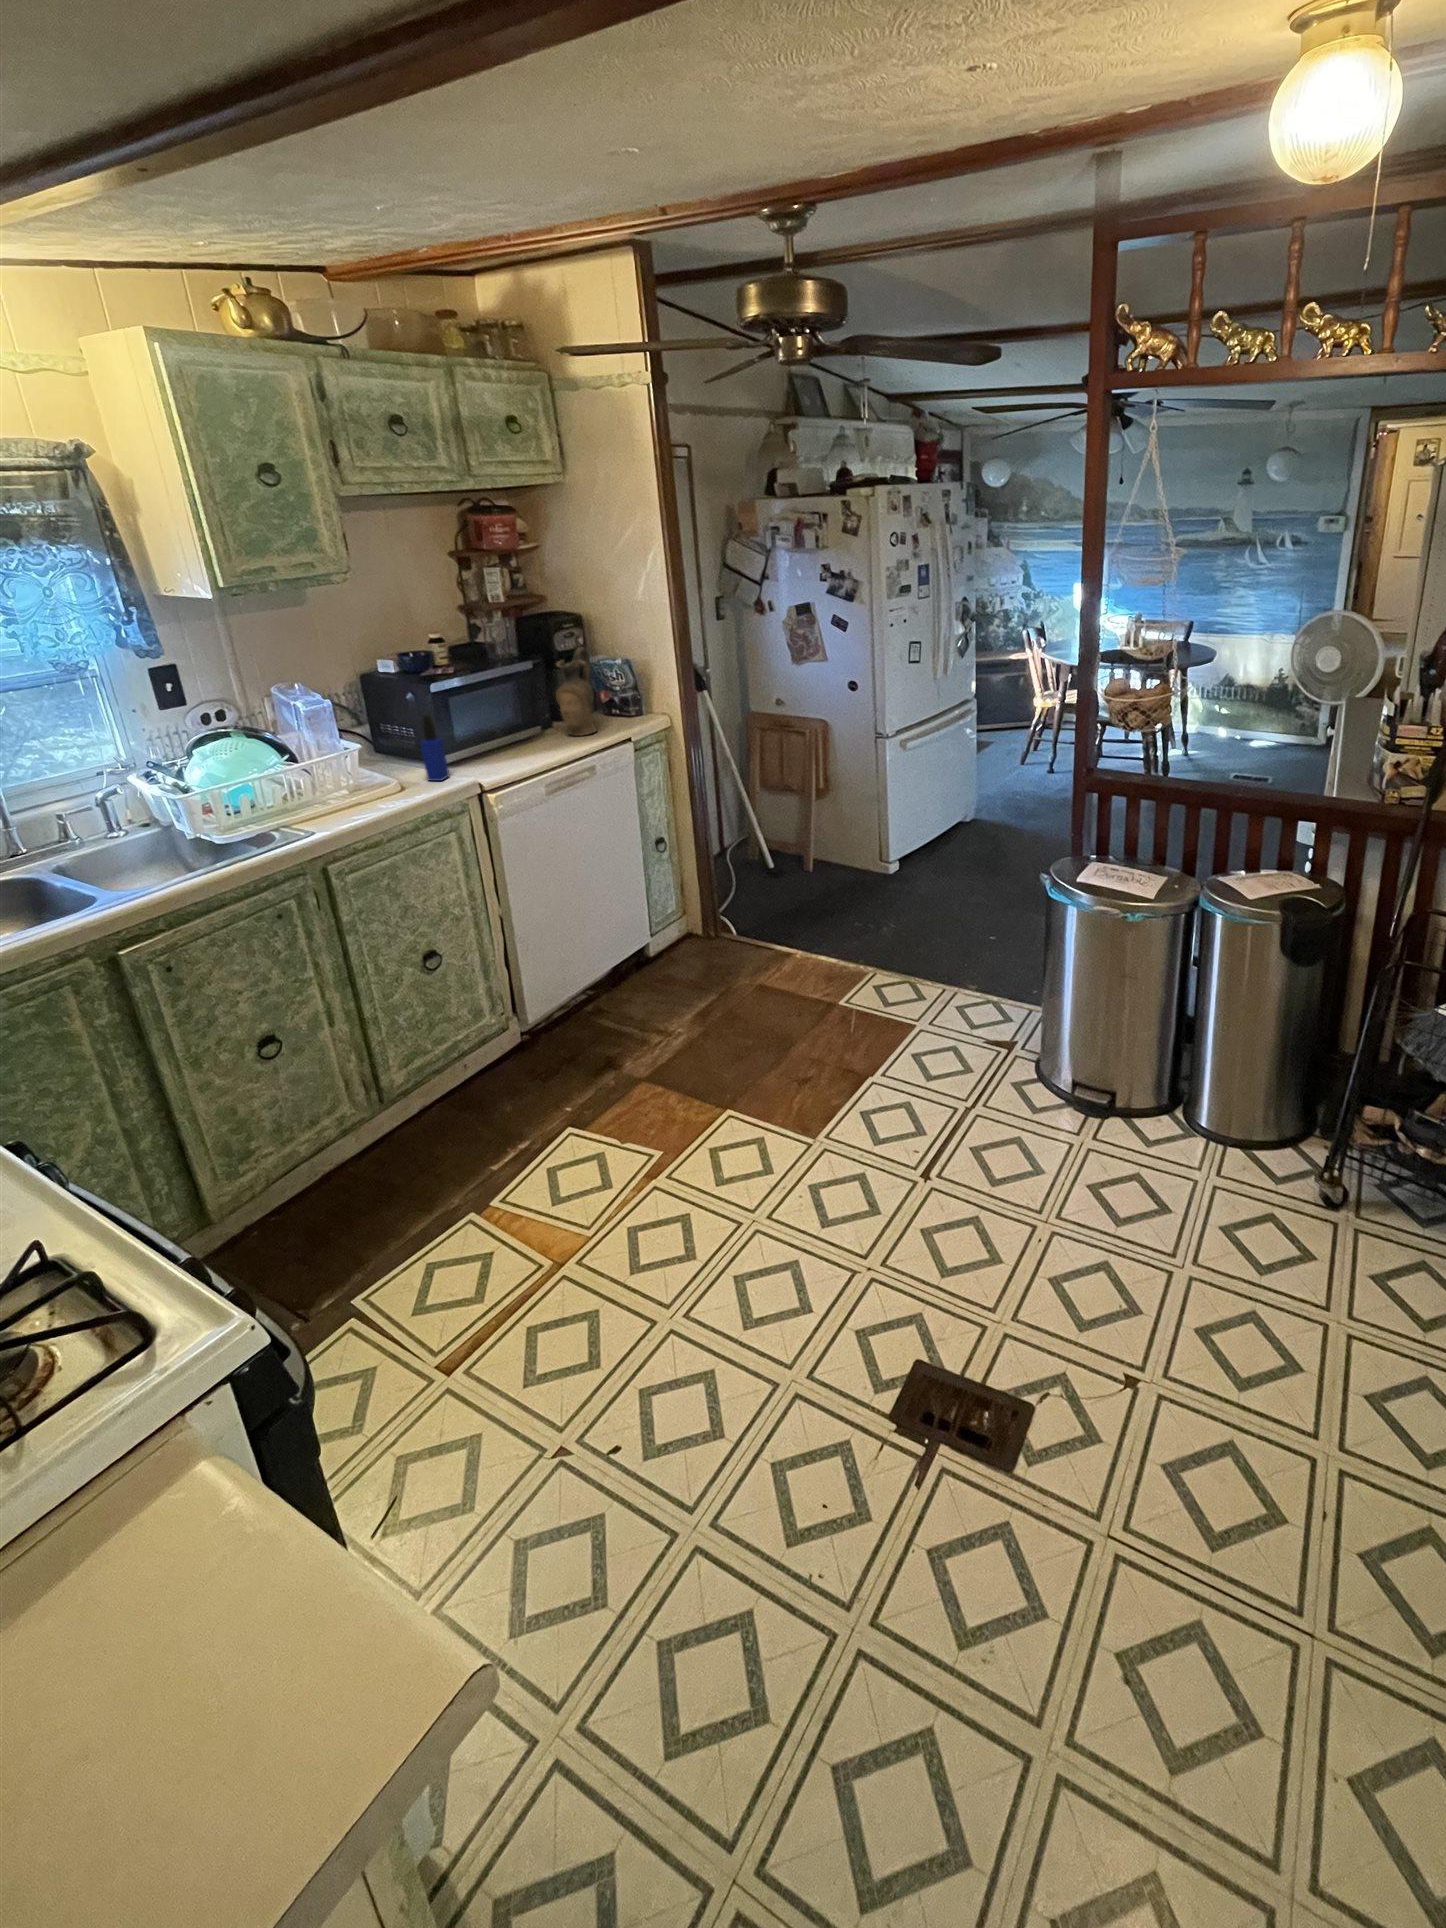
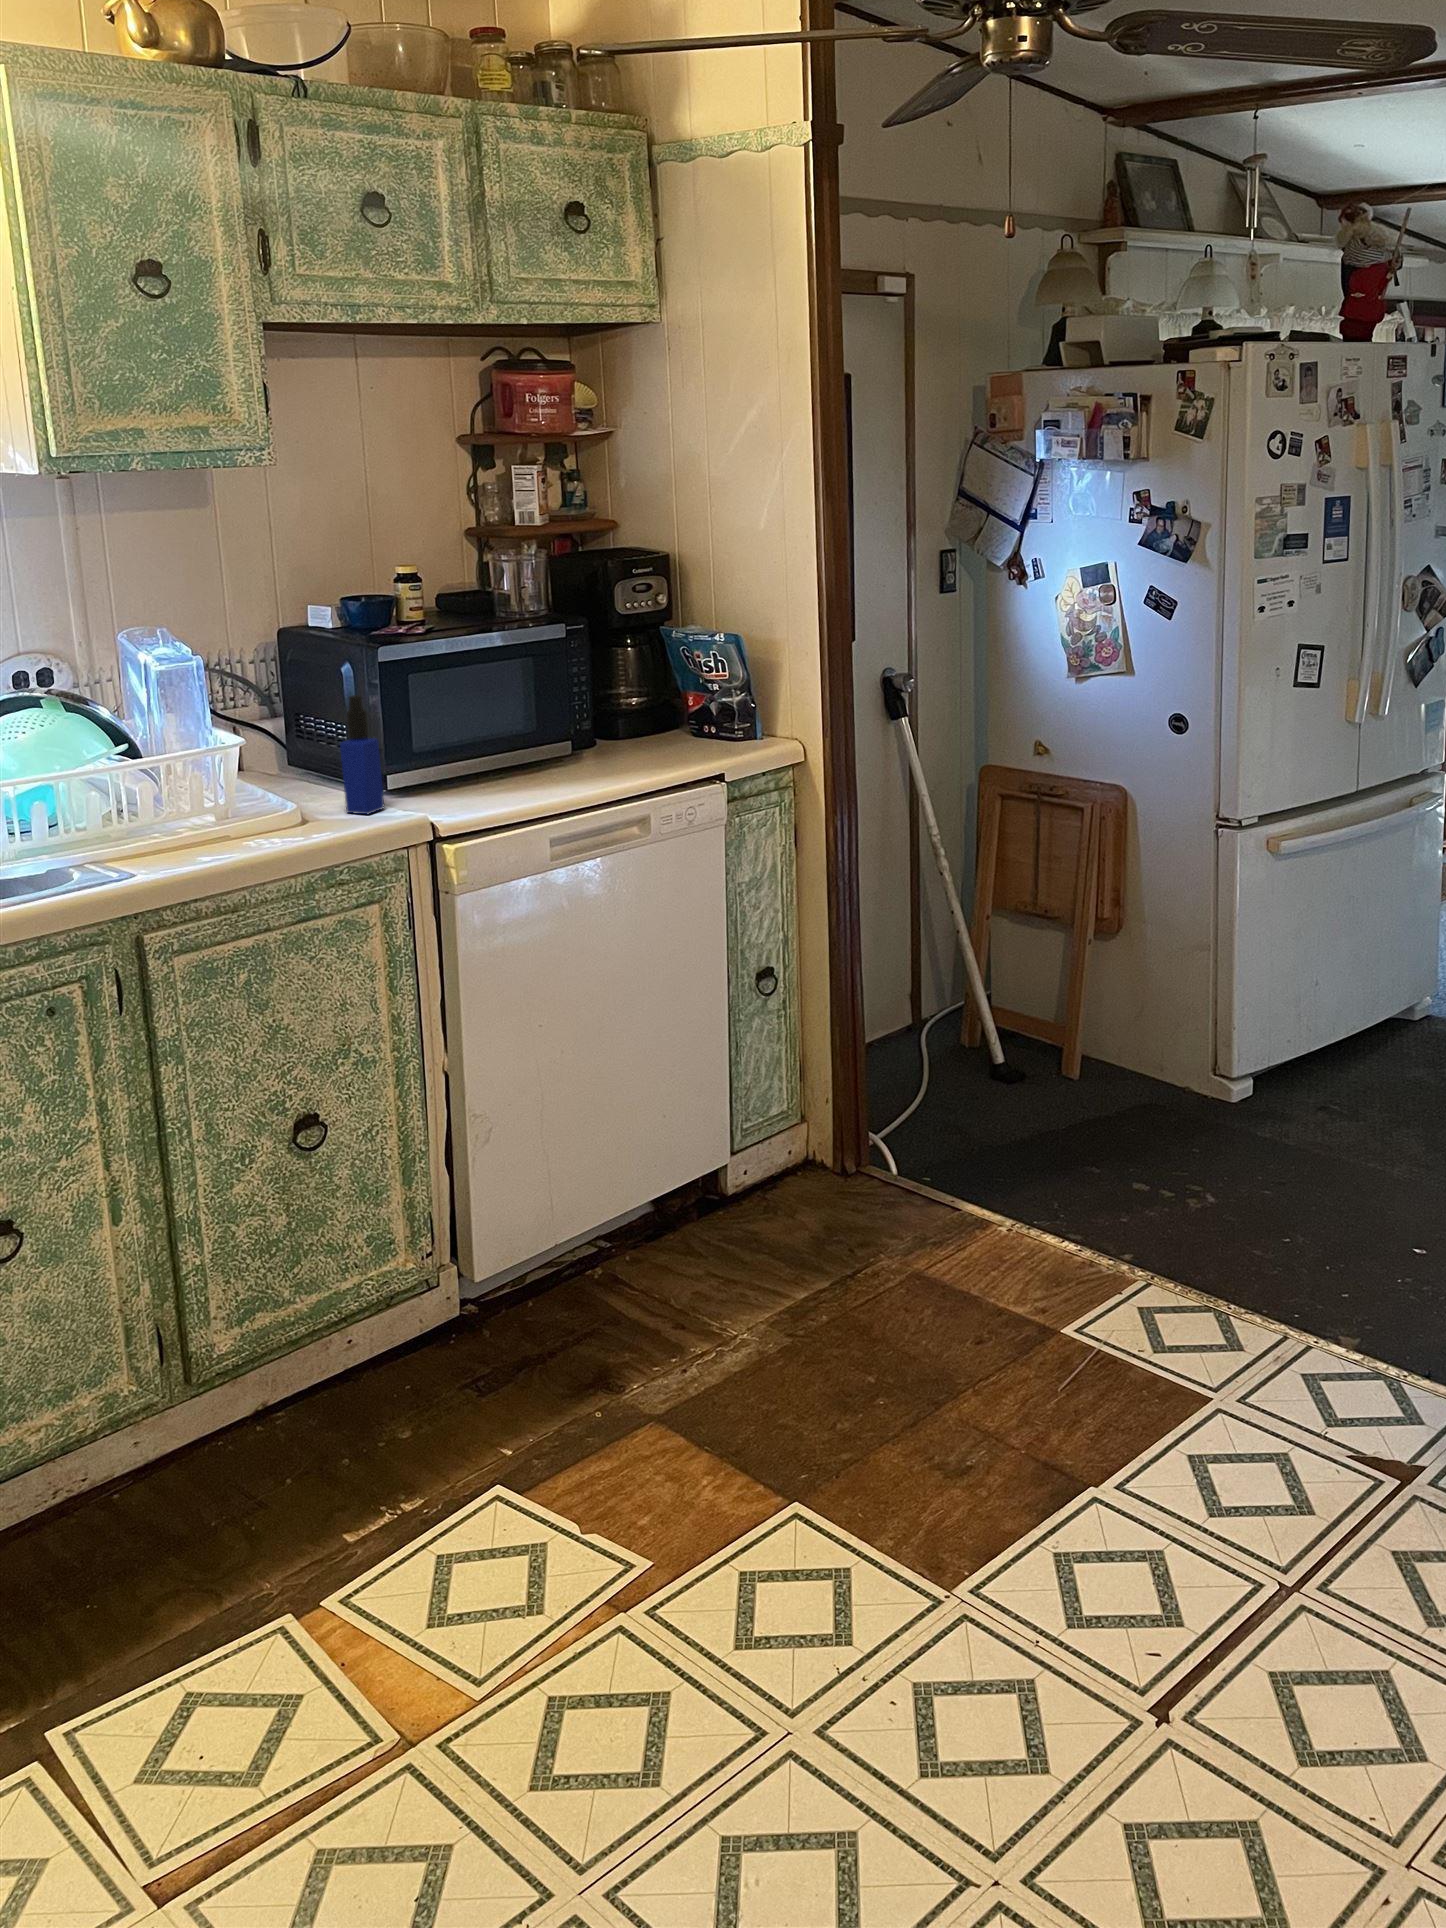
ceramic pitcher: present [556,647,596,736] -> none [597,604,666,763]

